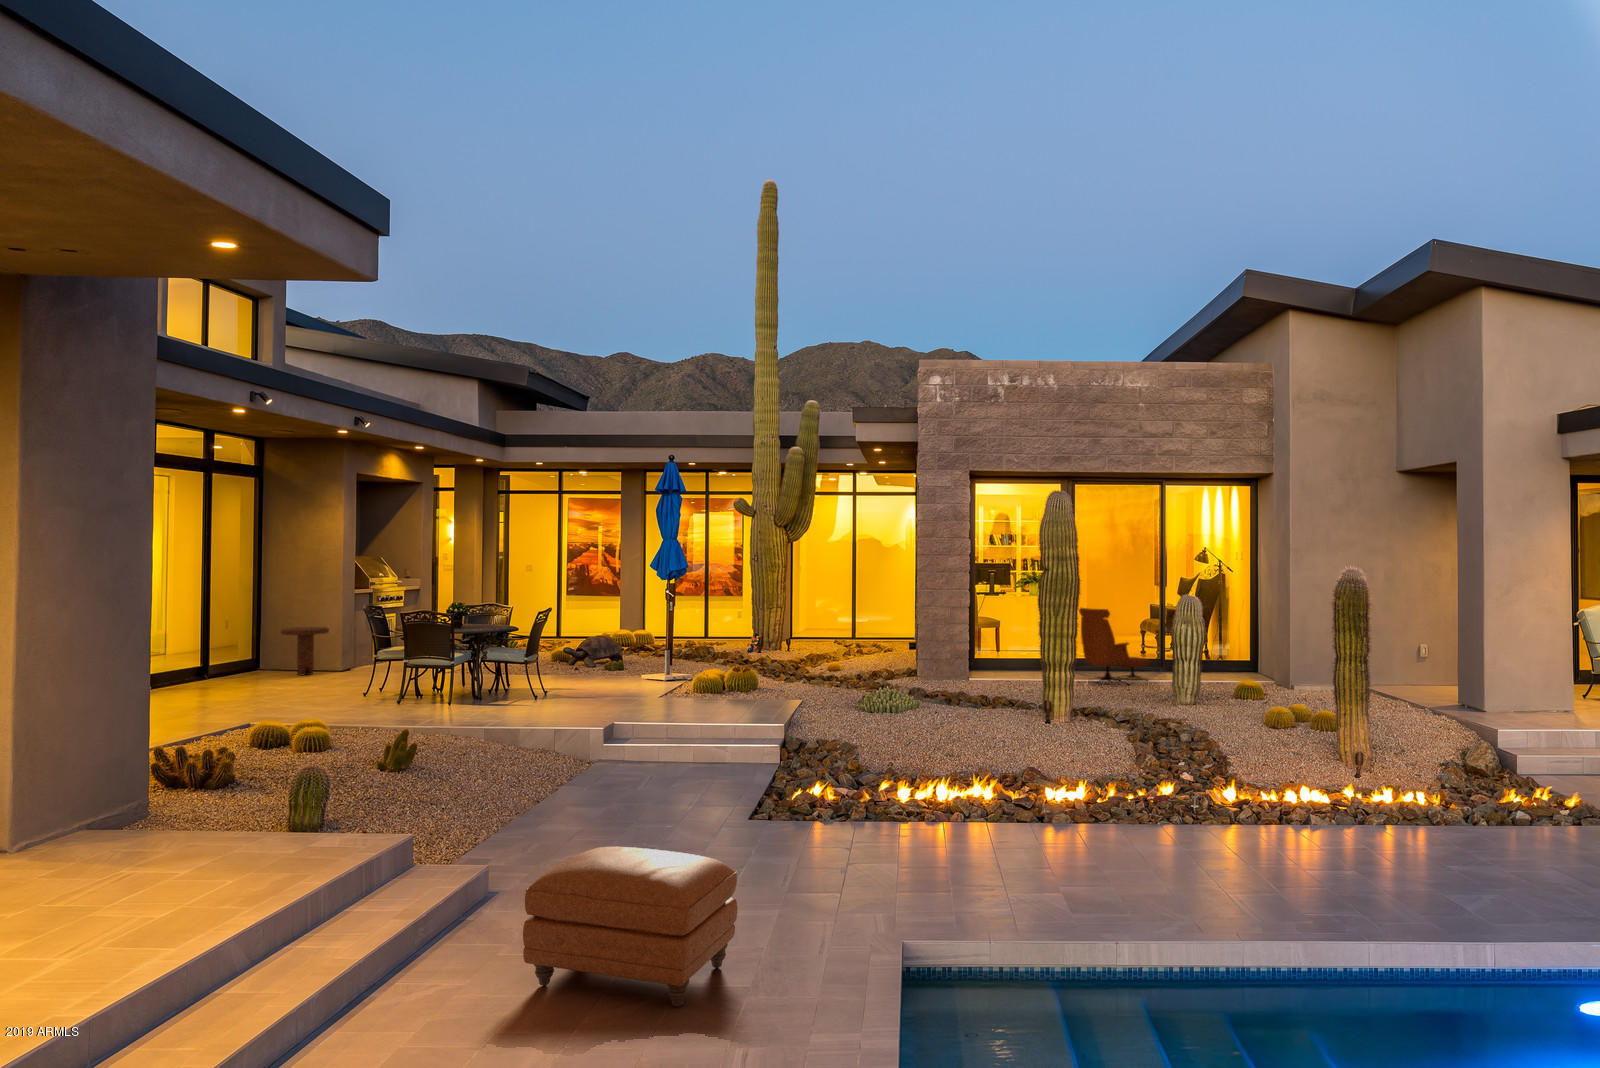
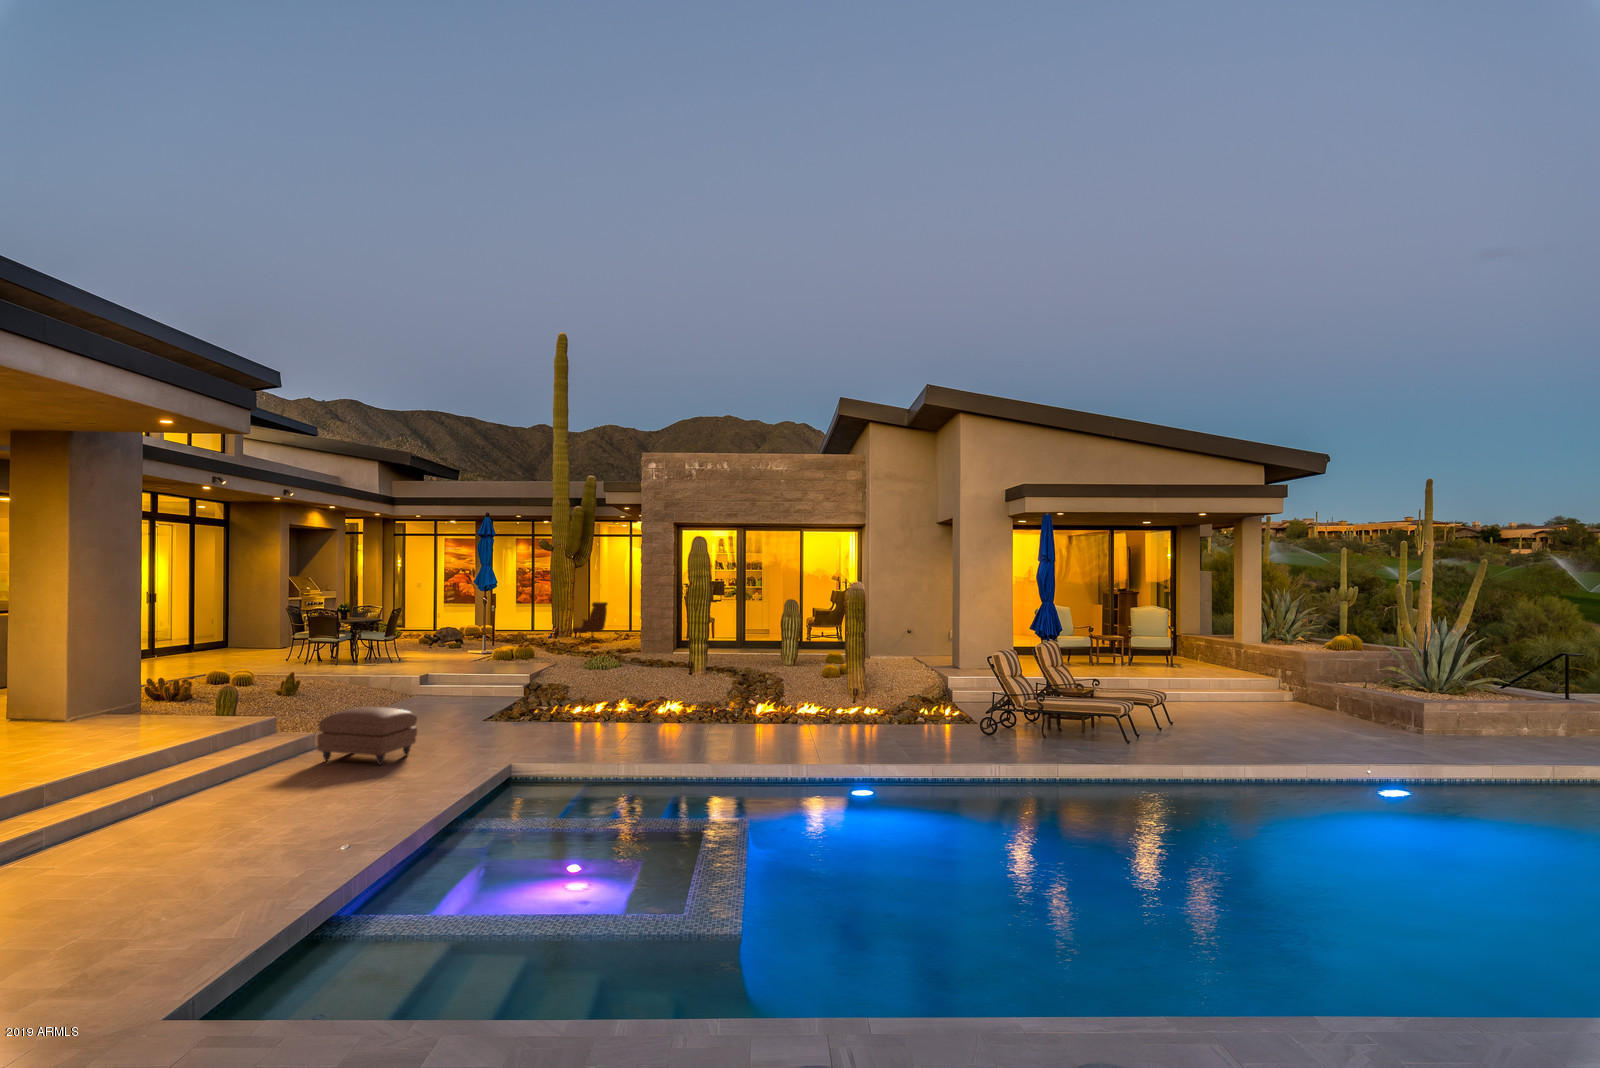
lounge chair: present [1079,608,1149,684] -> present [572,602,607,639]
side table: present [280,627,329,675] -> none [234,620,267,650]

